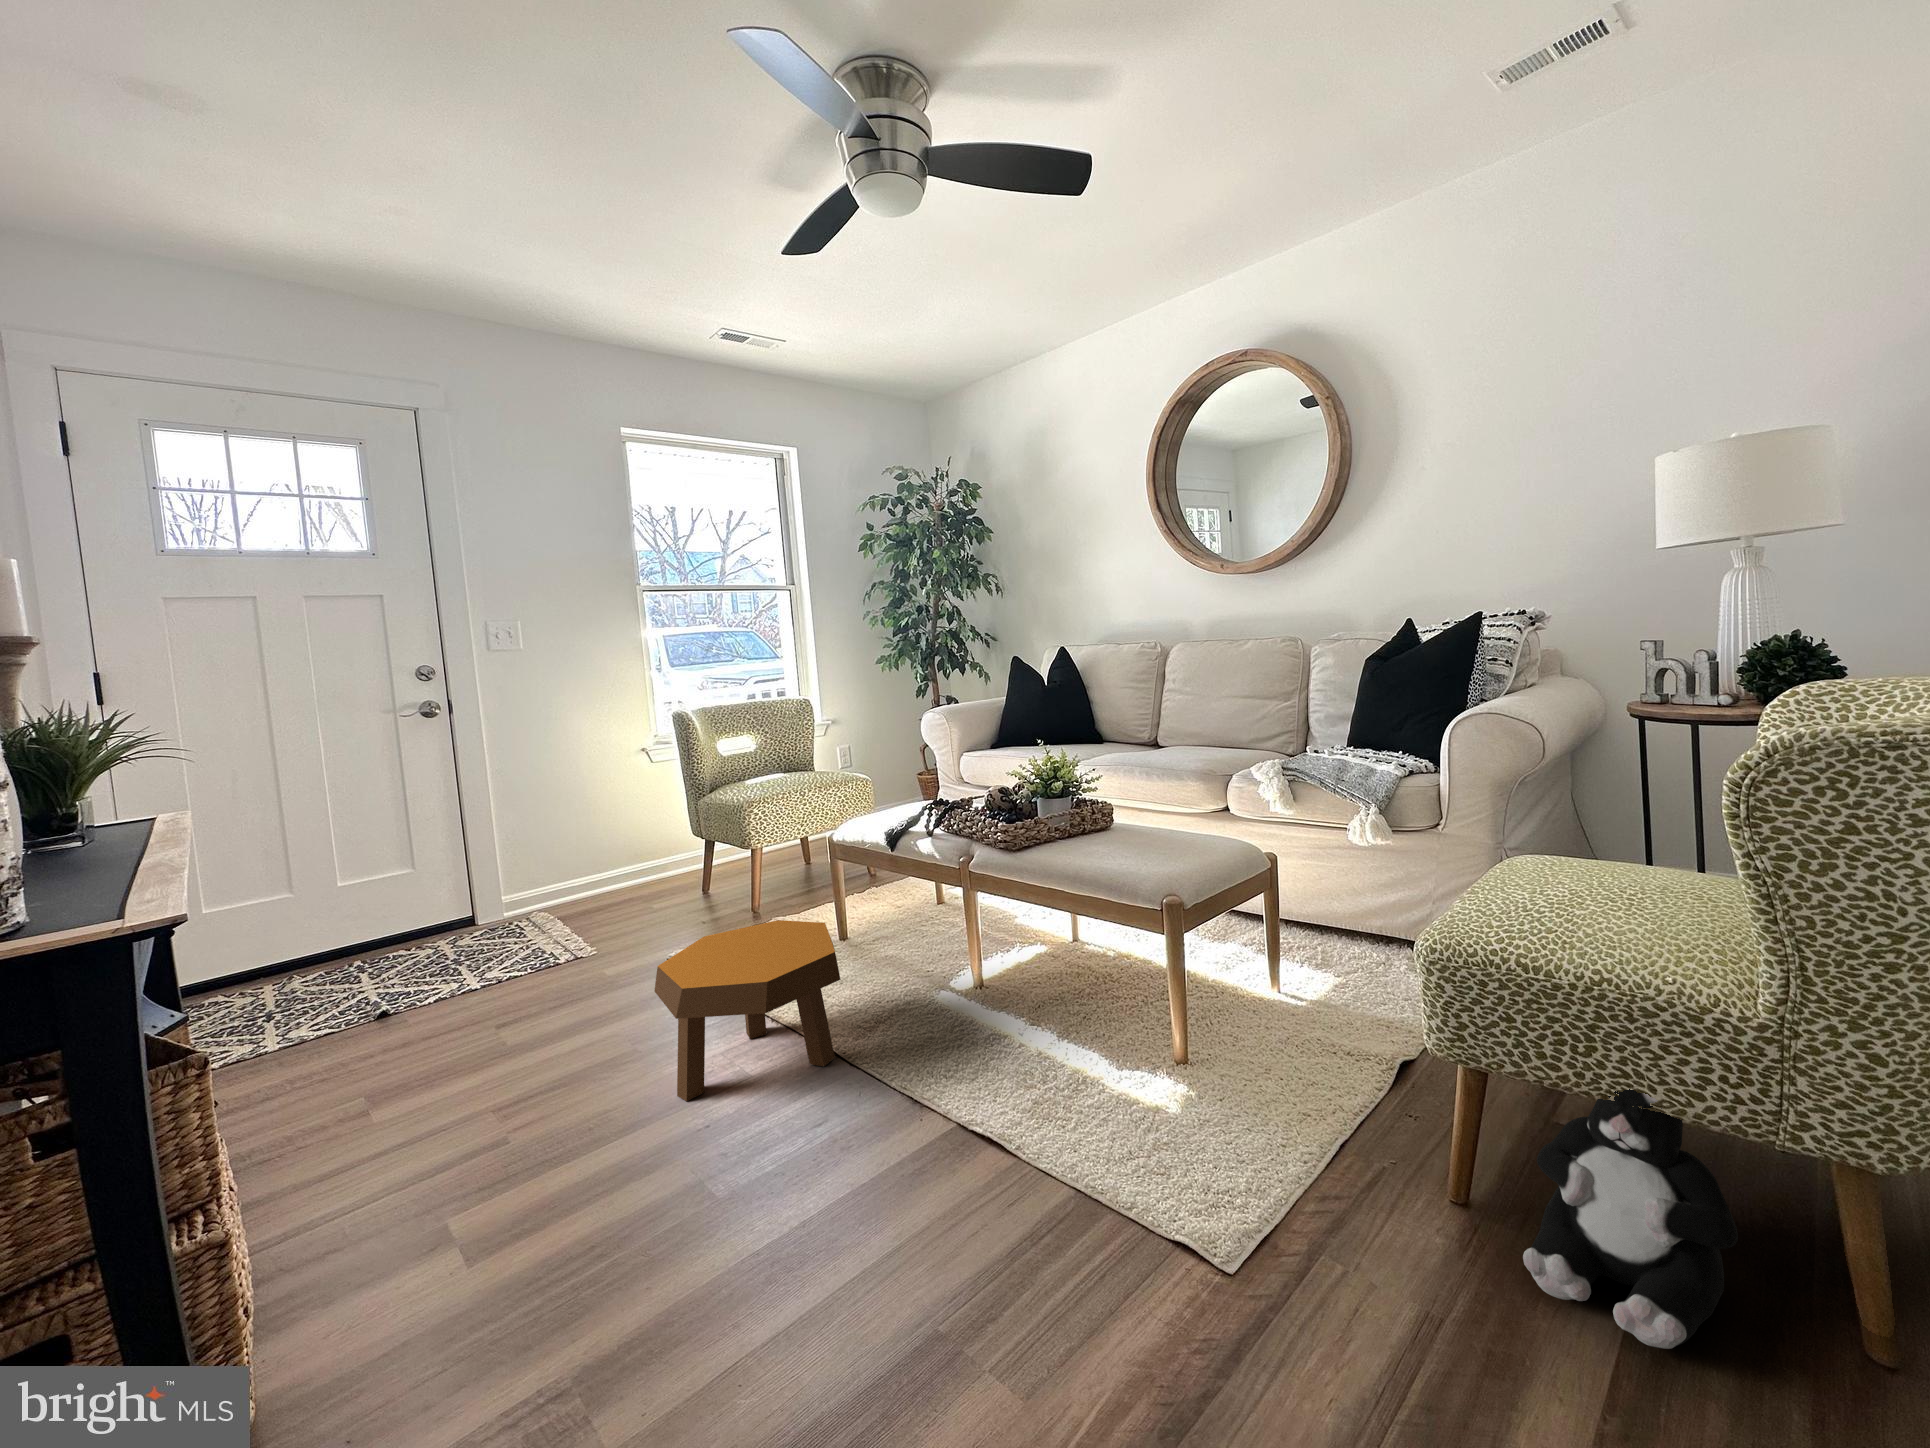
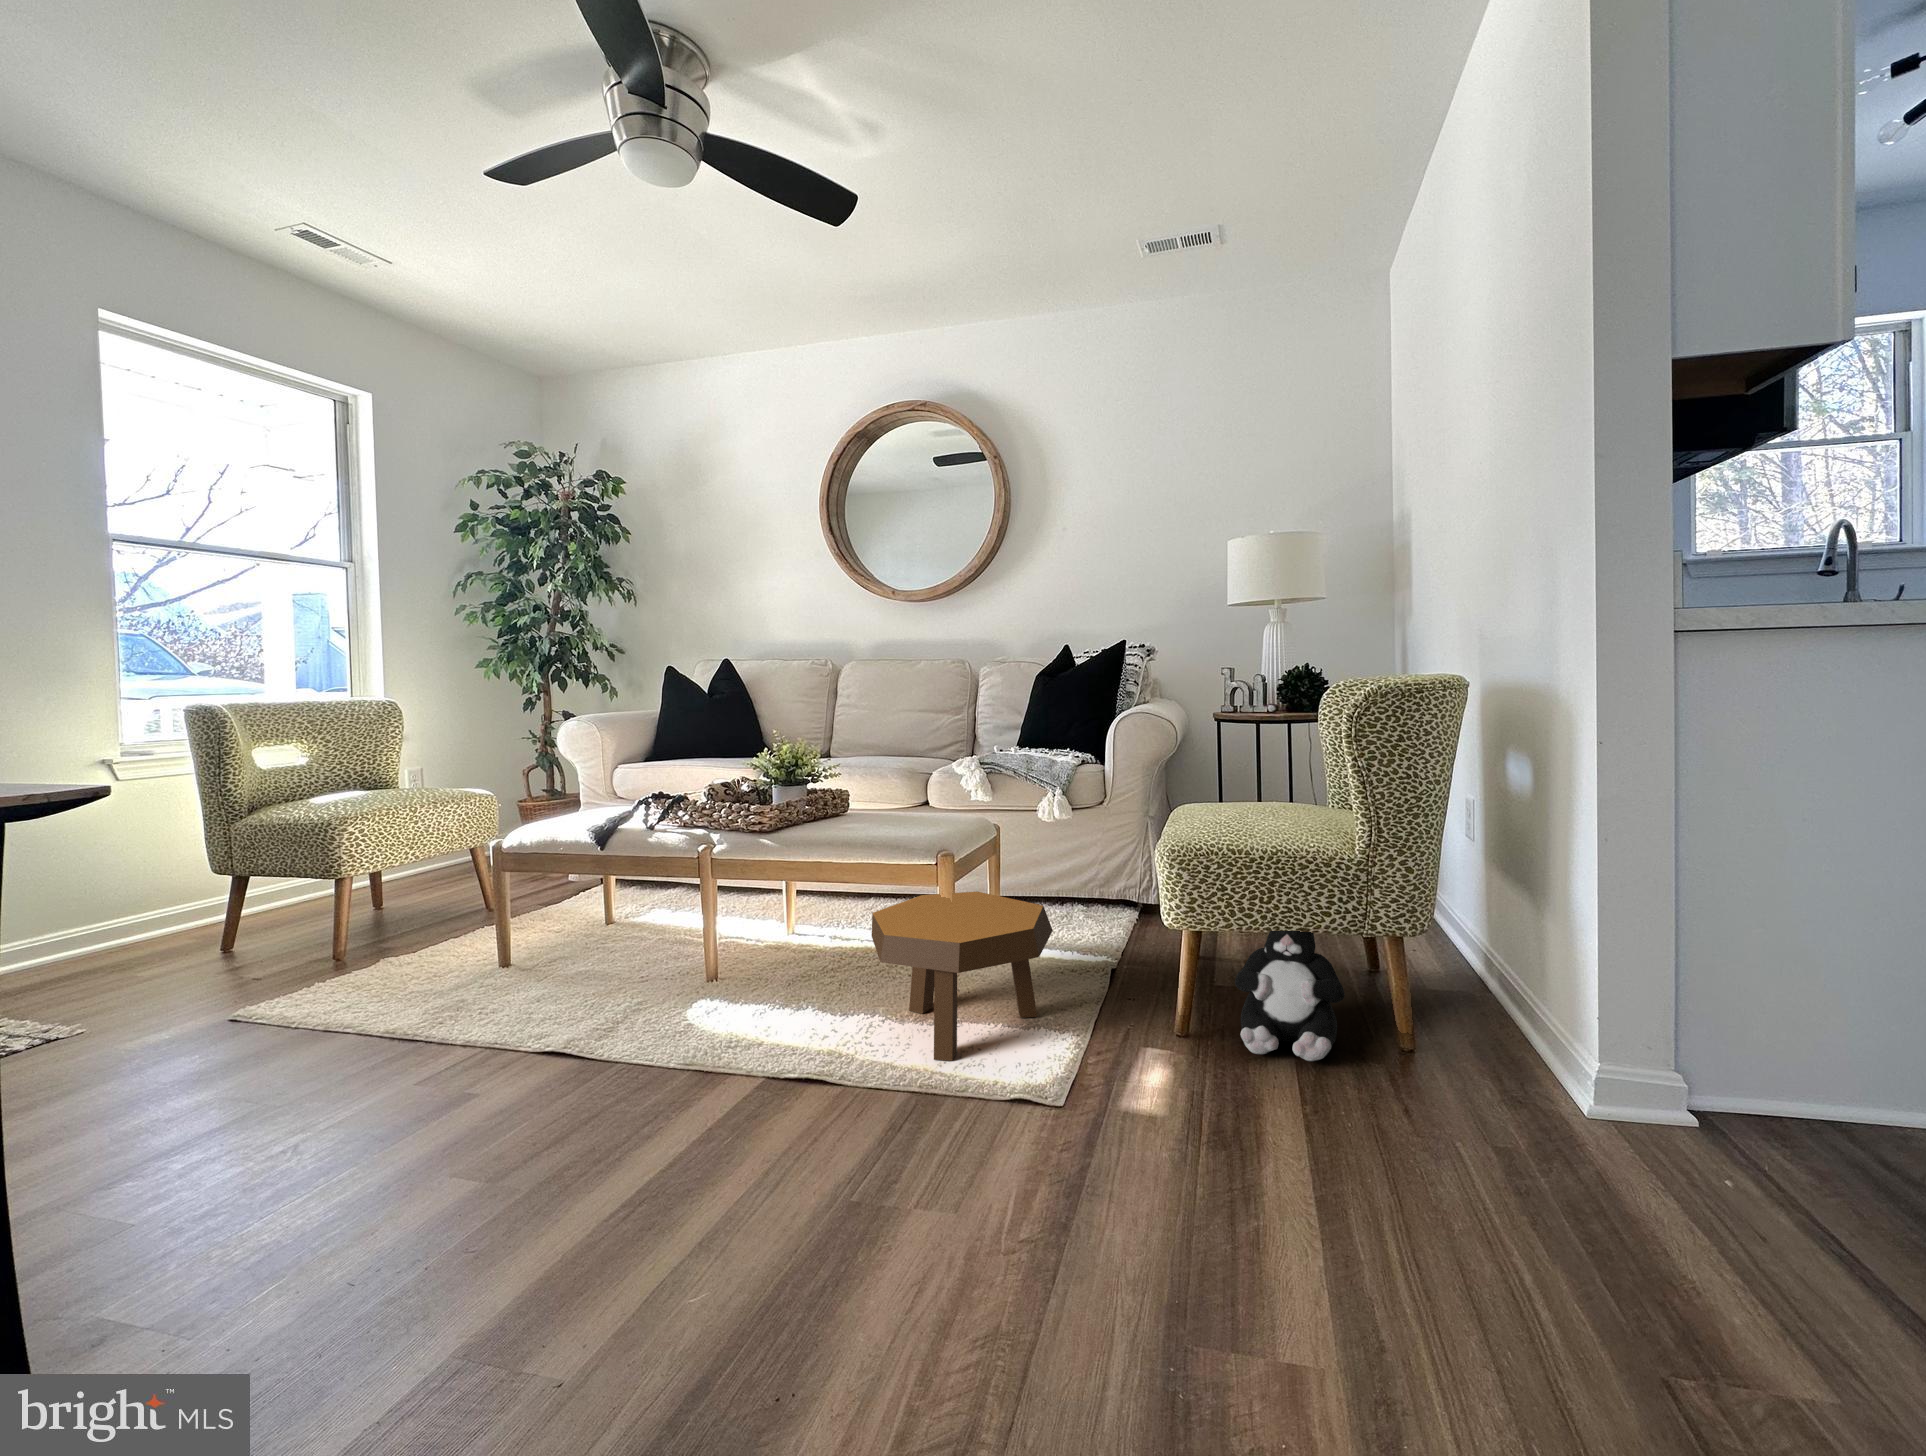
footstool: present [654,920,841,1101] -> present [872,892,1053,1061]

